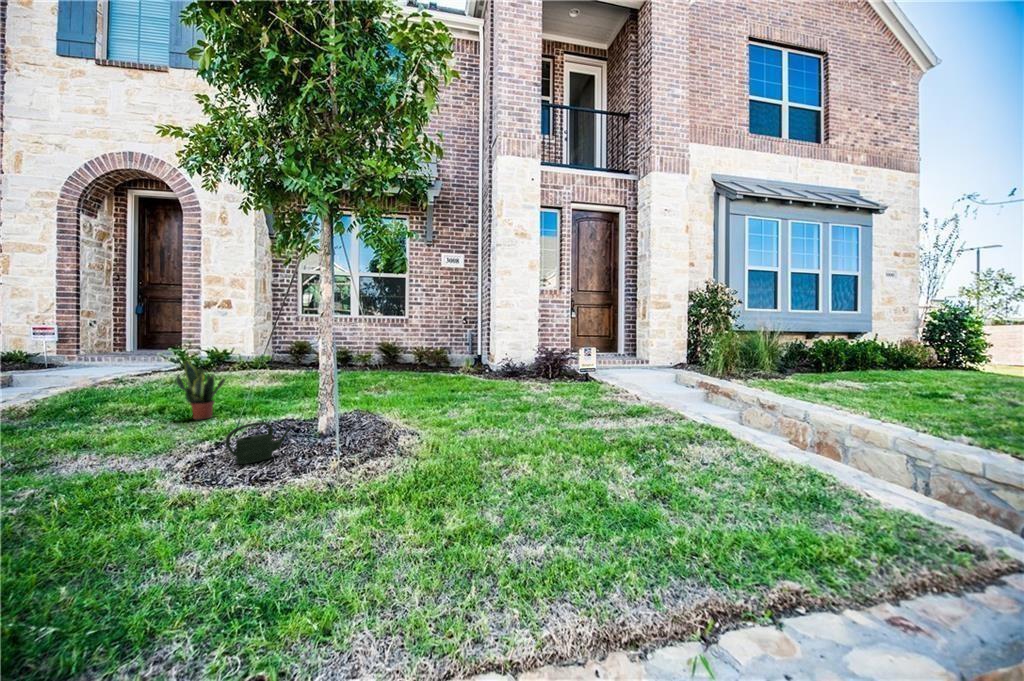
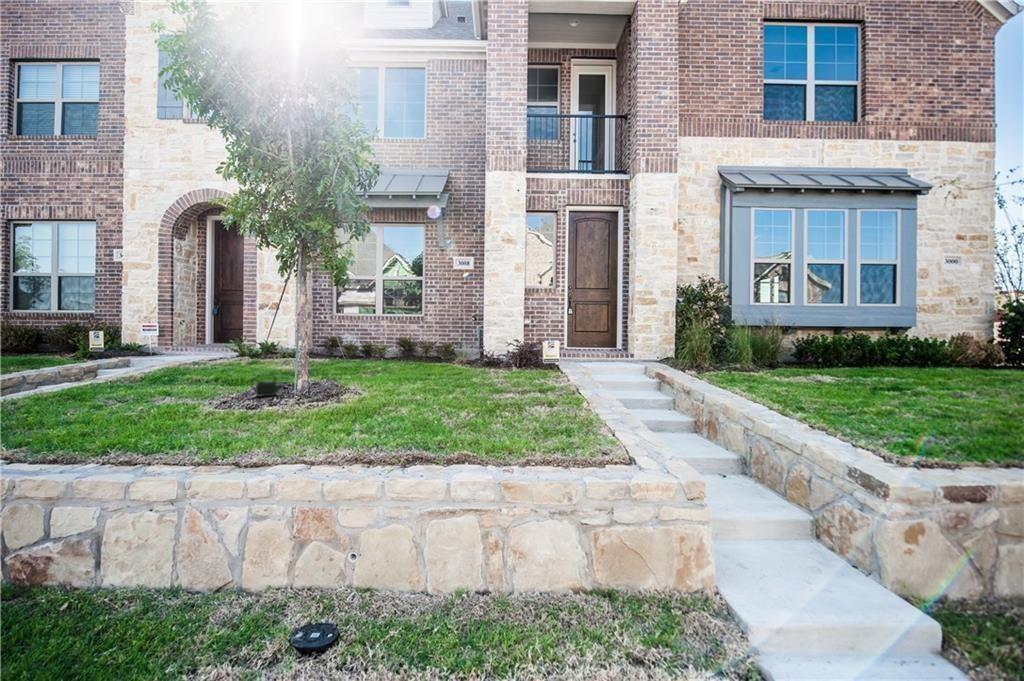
potted plant: present [176,361,225,419] -> none [231,342,260,381]

